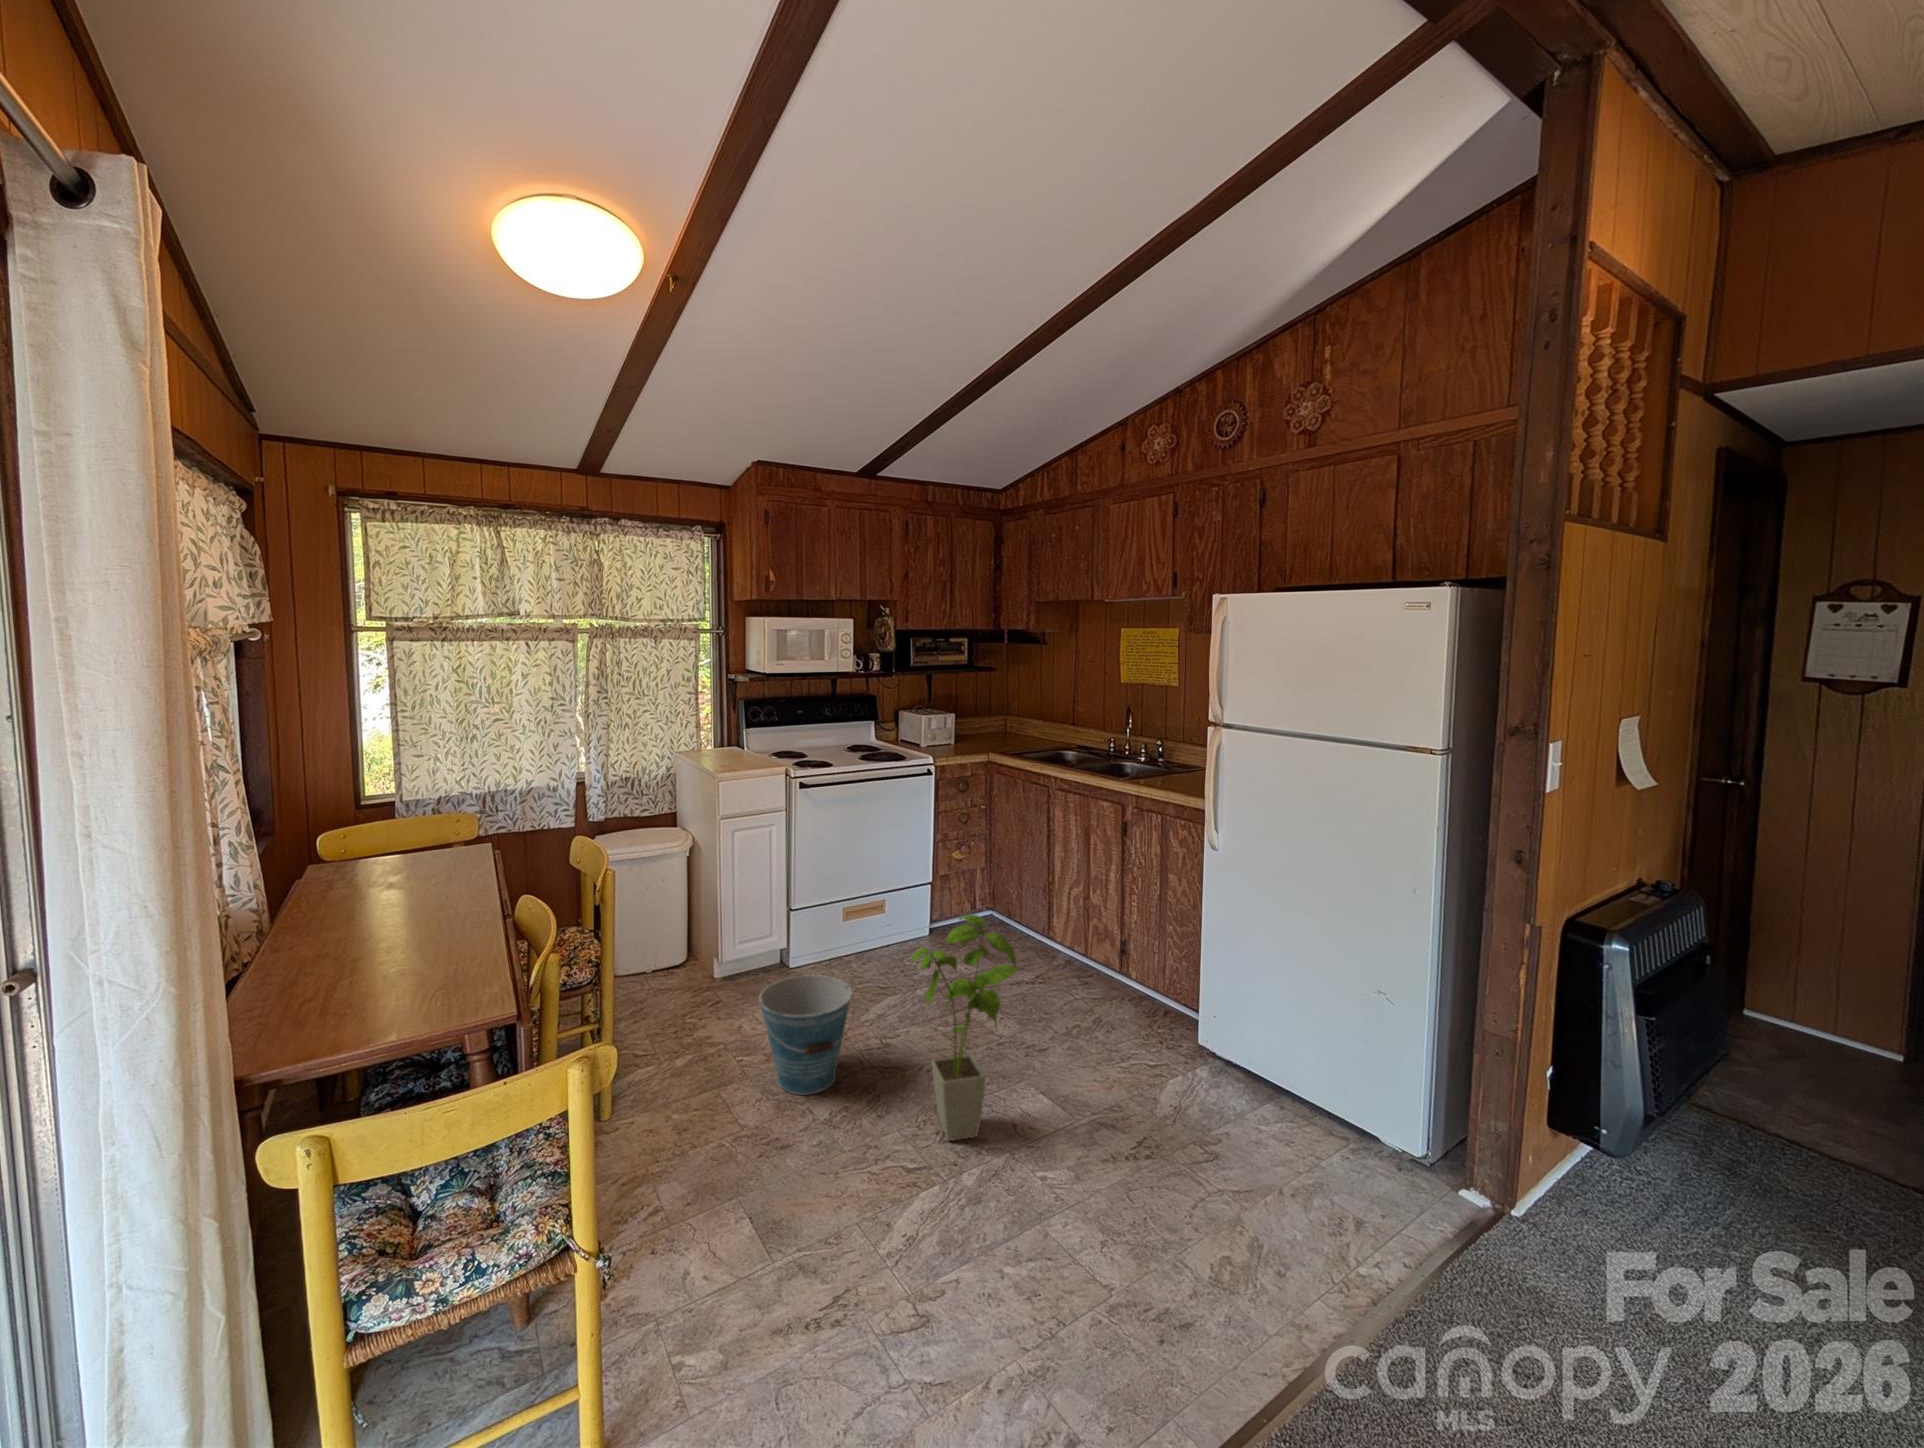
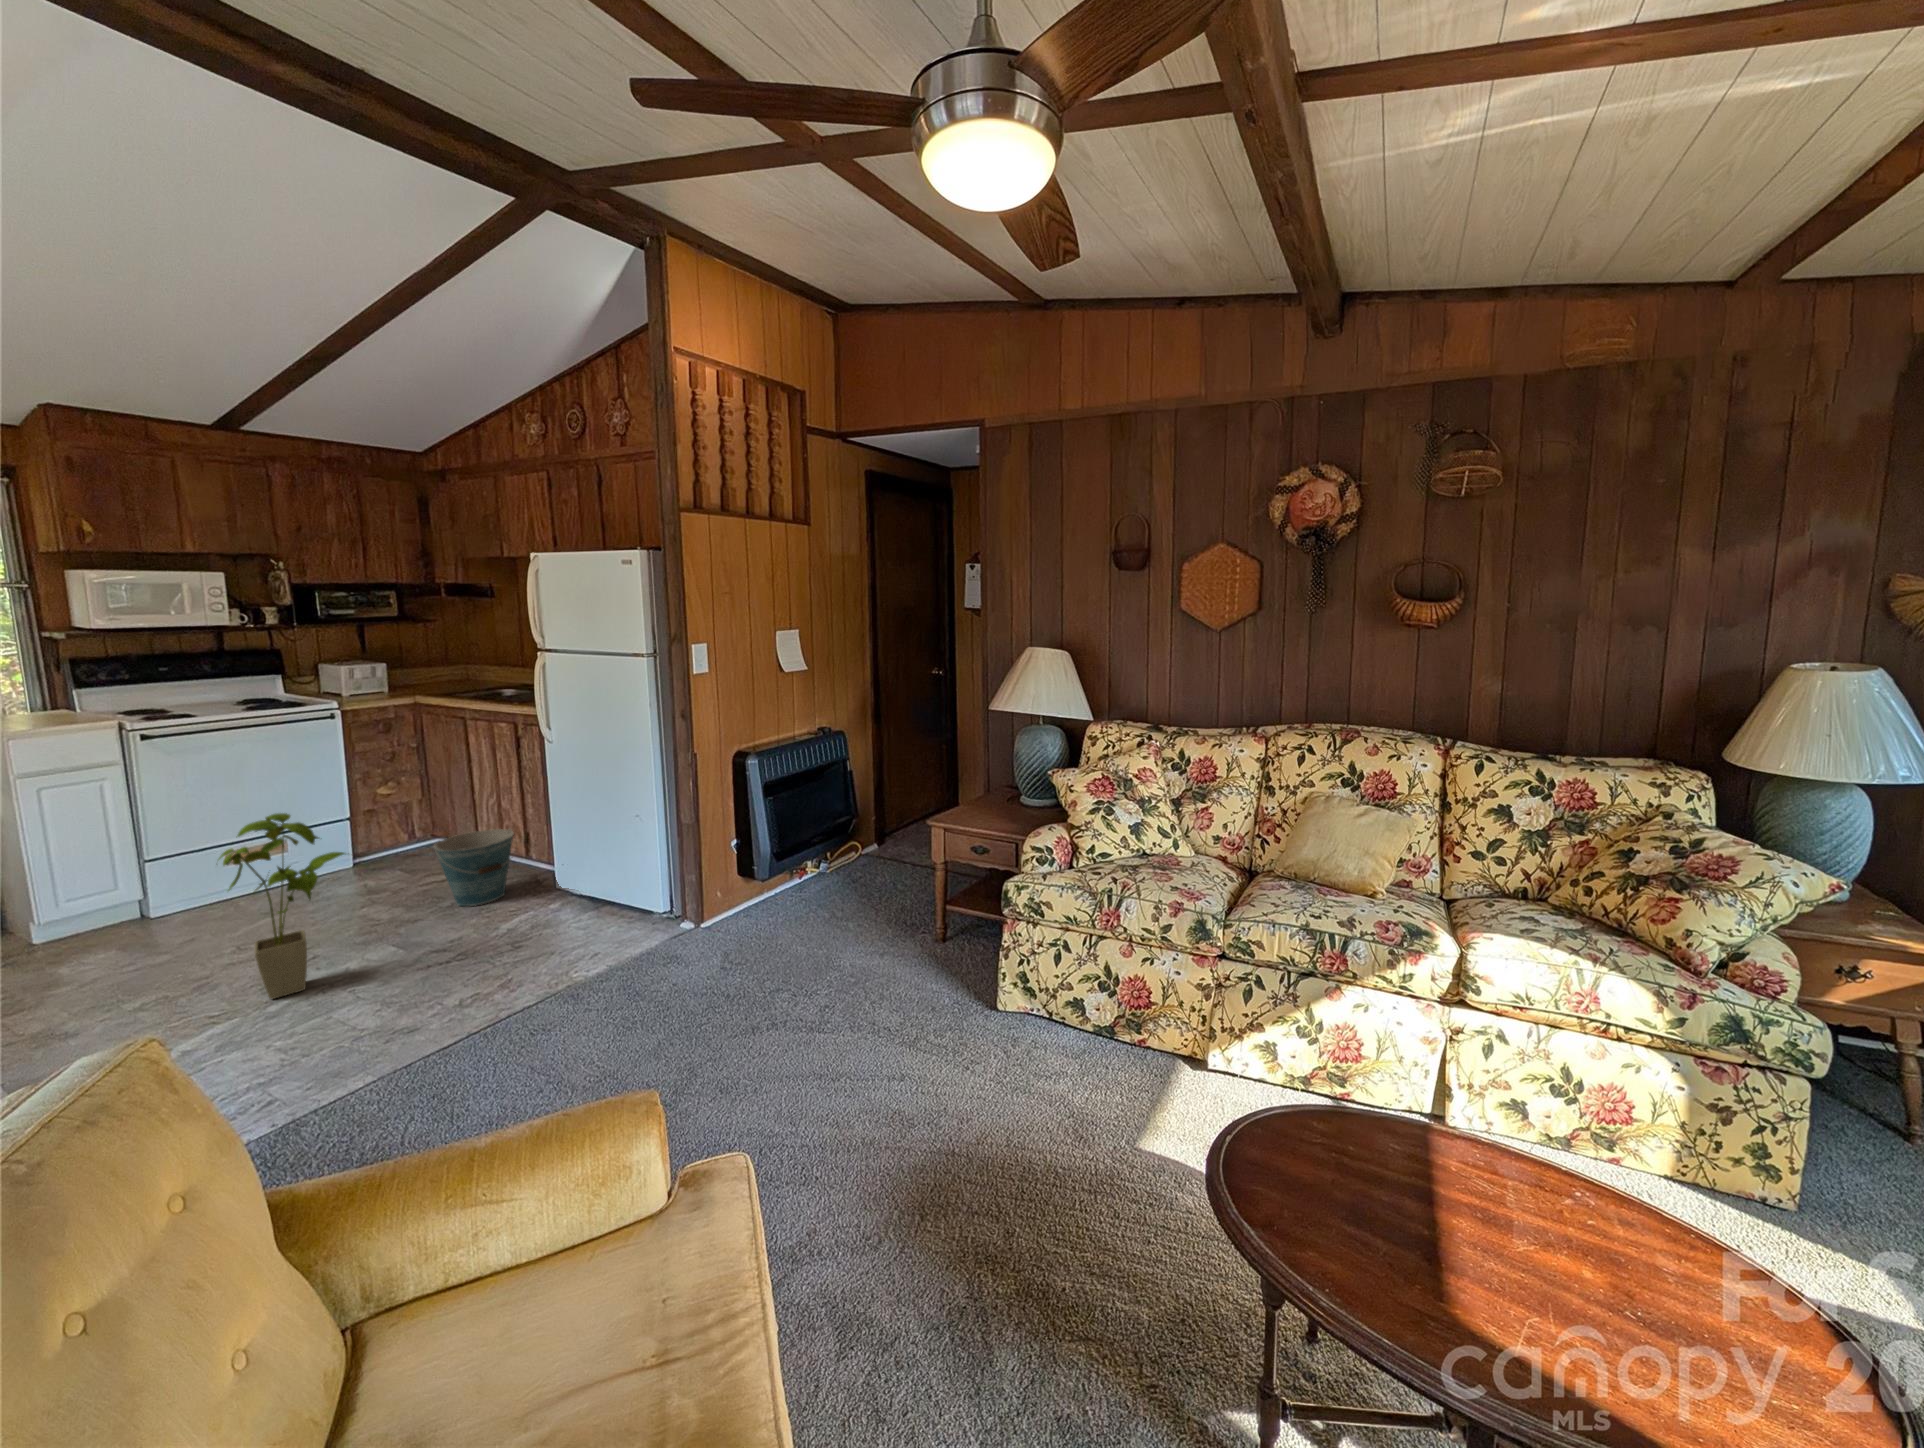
bucket: present [759,975,854,1095] -> present [434,829,514,906]

